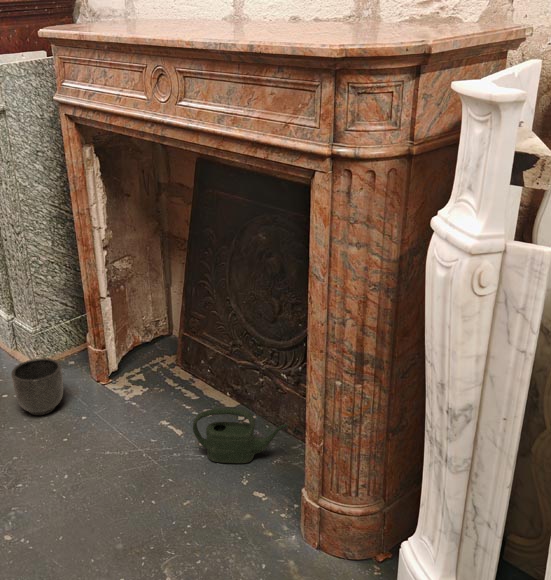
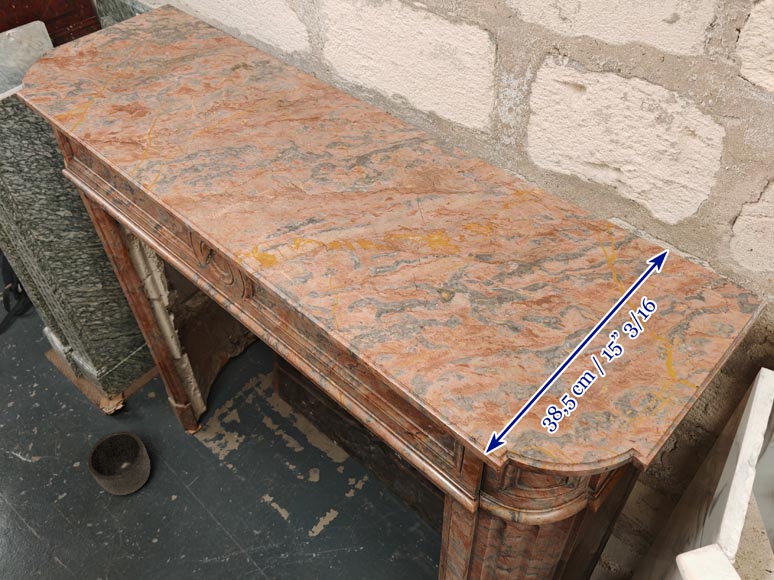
watering can: present [193,408,287,463] -> none [304,521,407,561]

